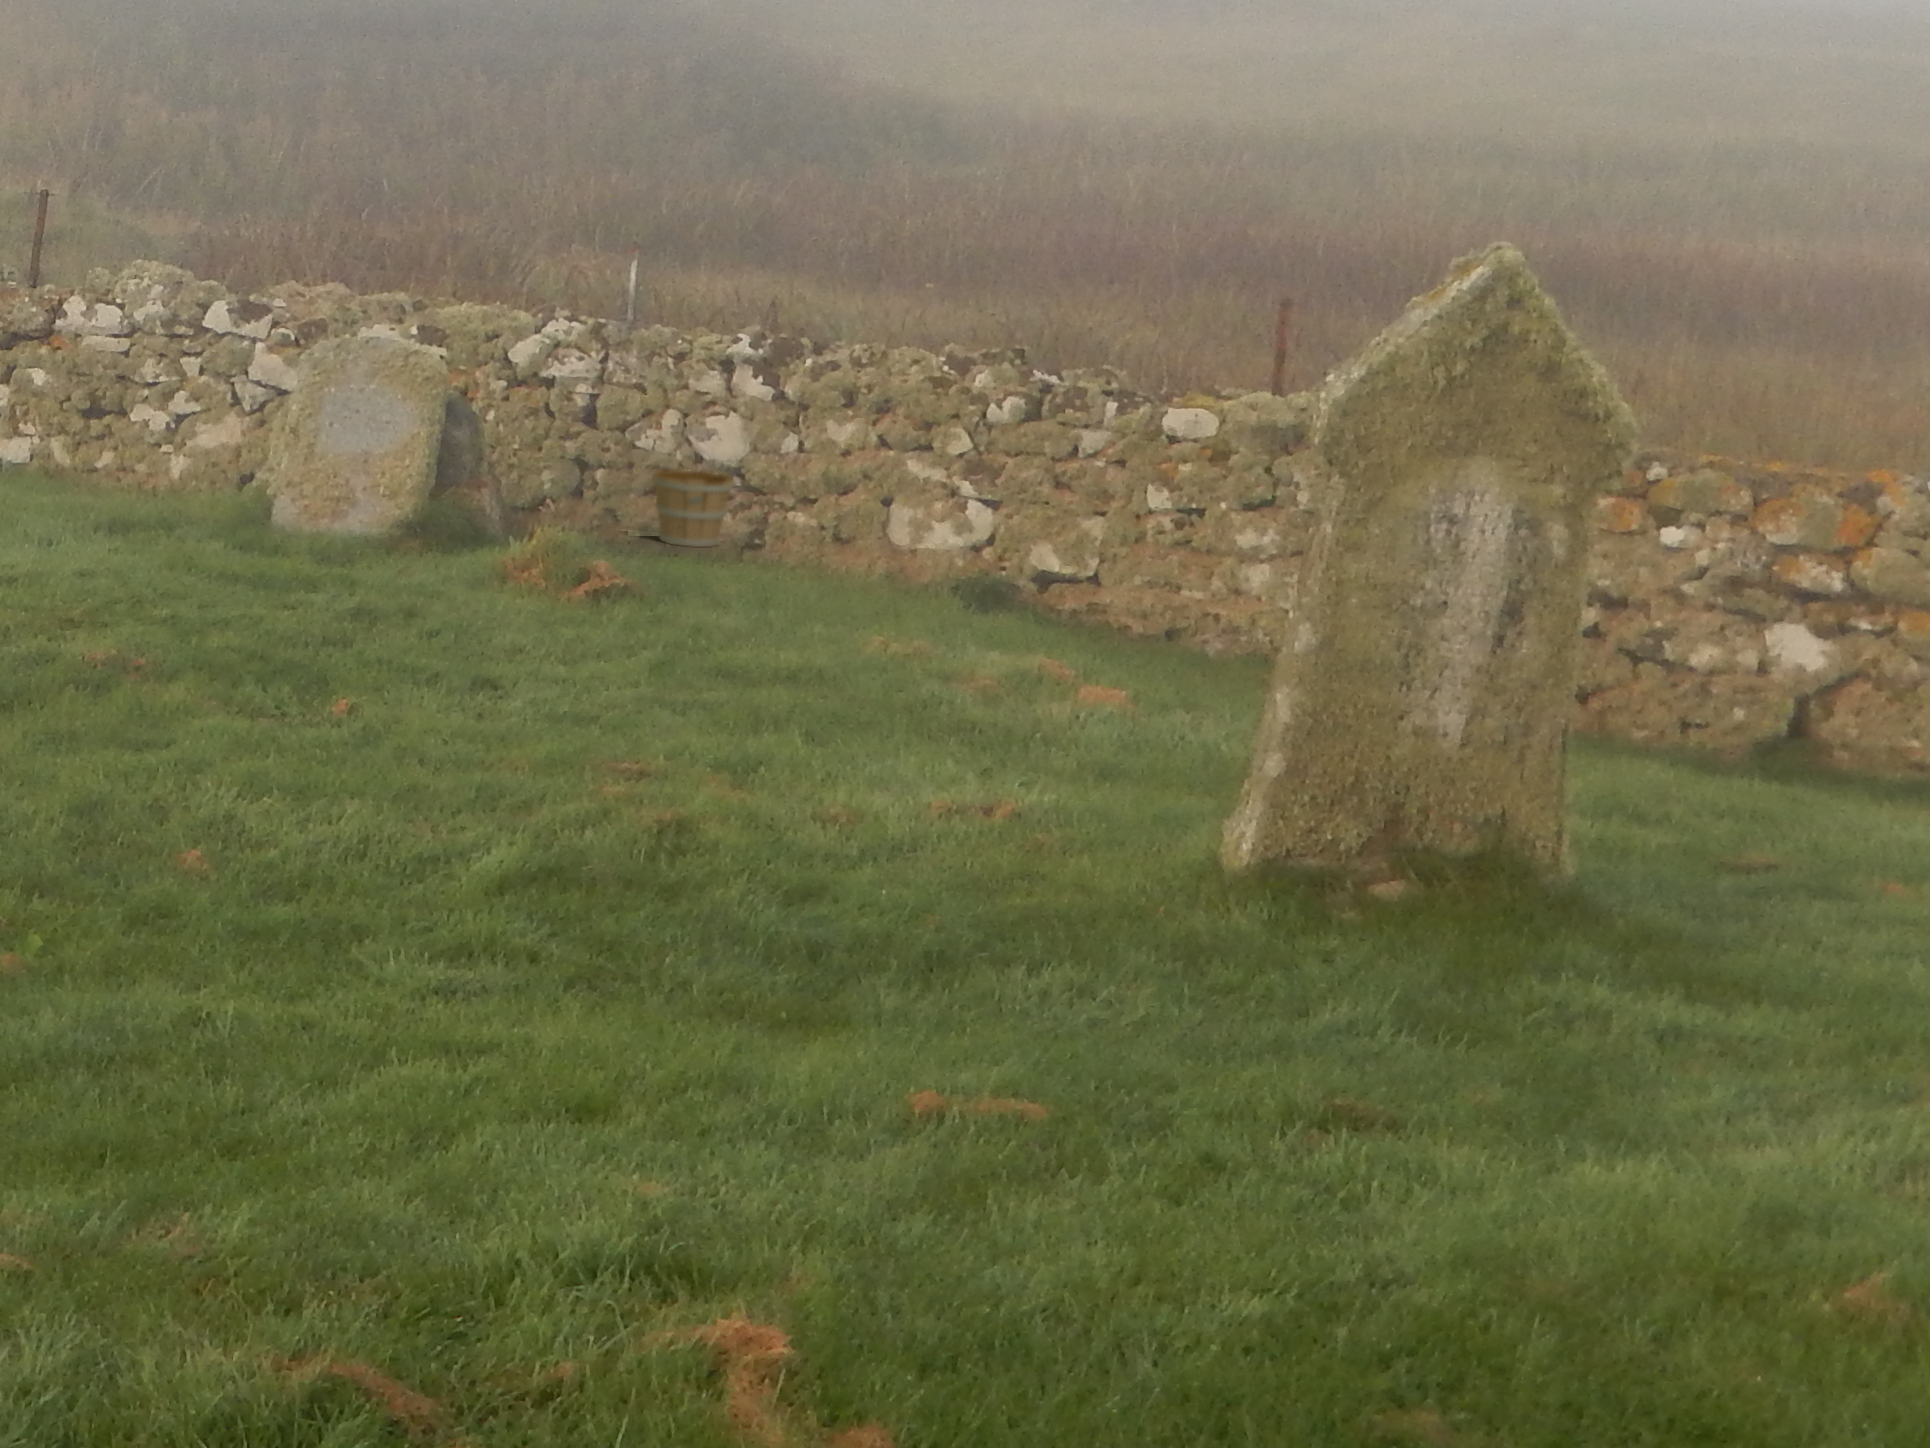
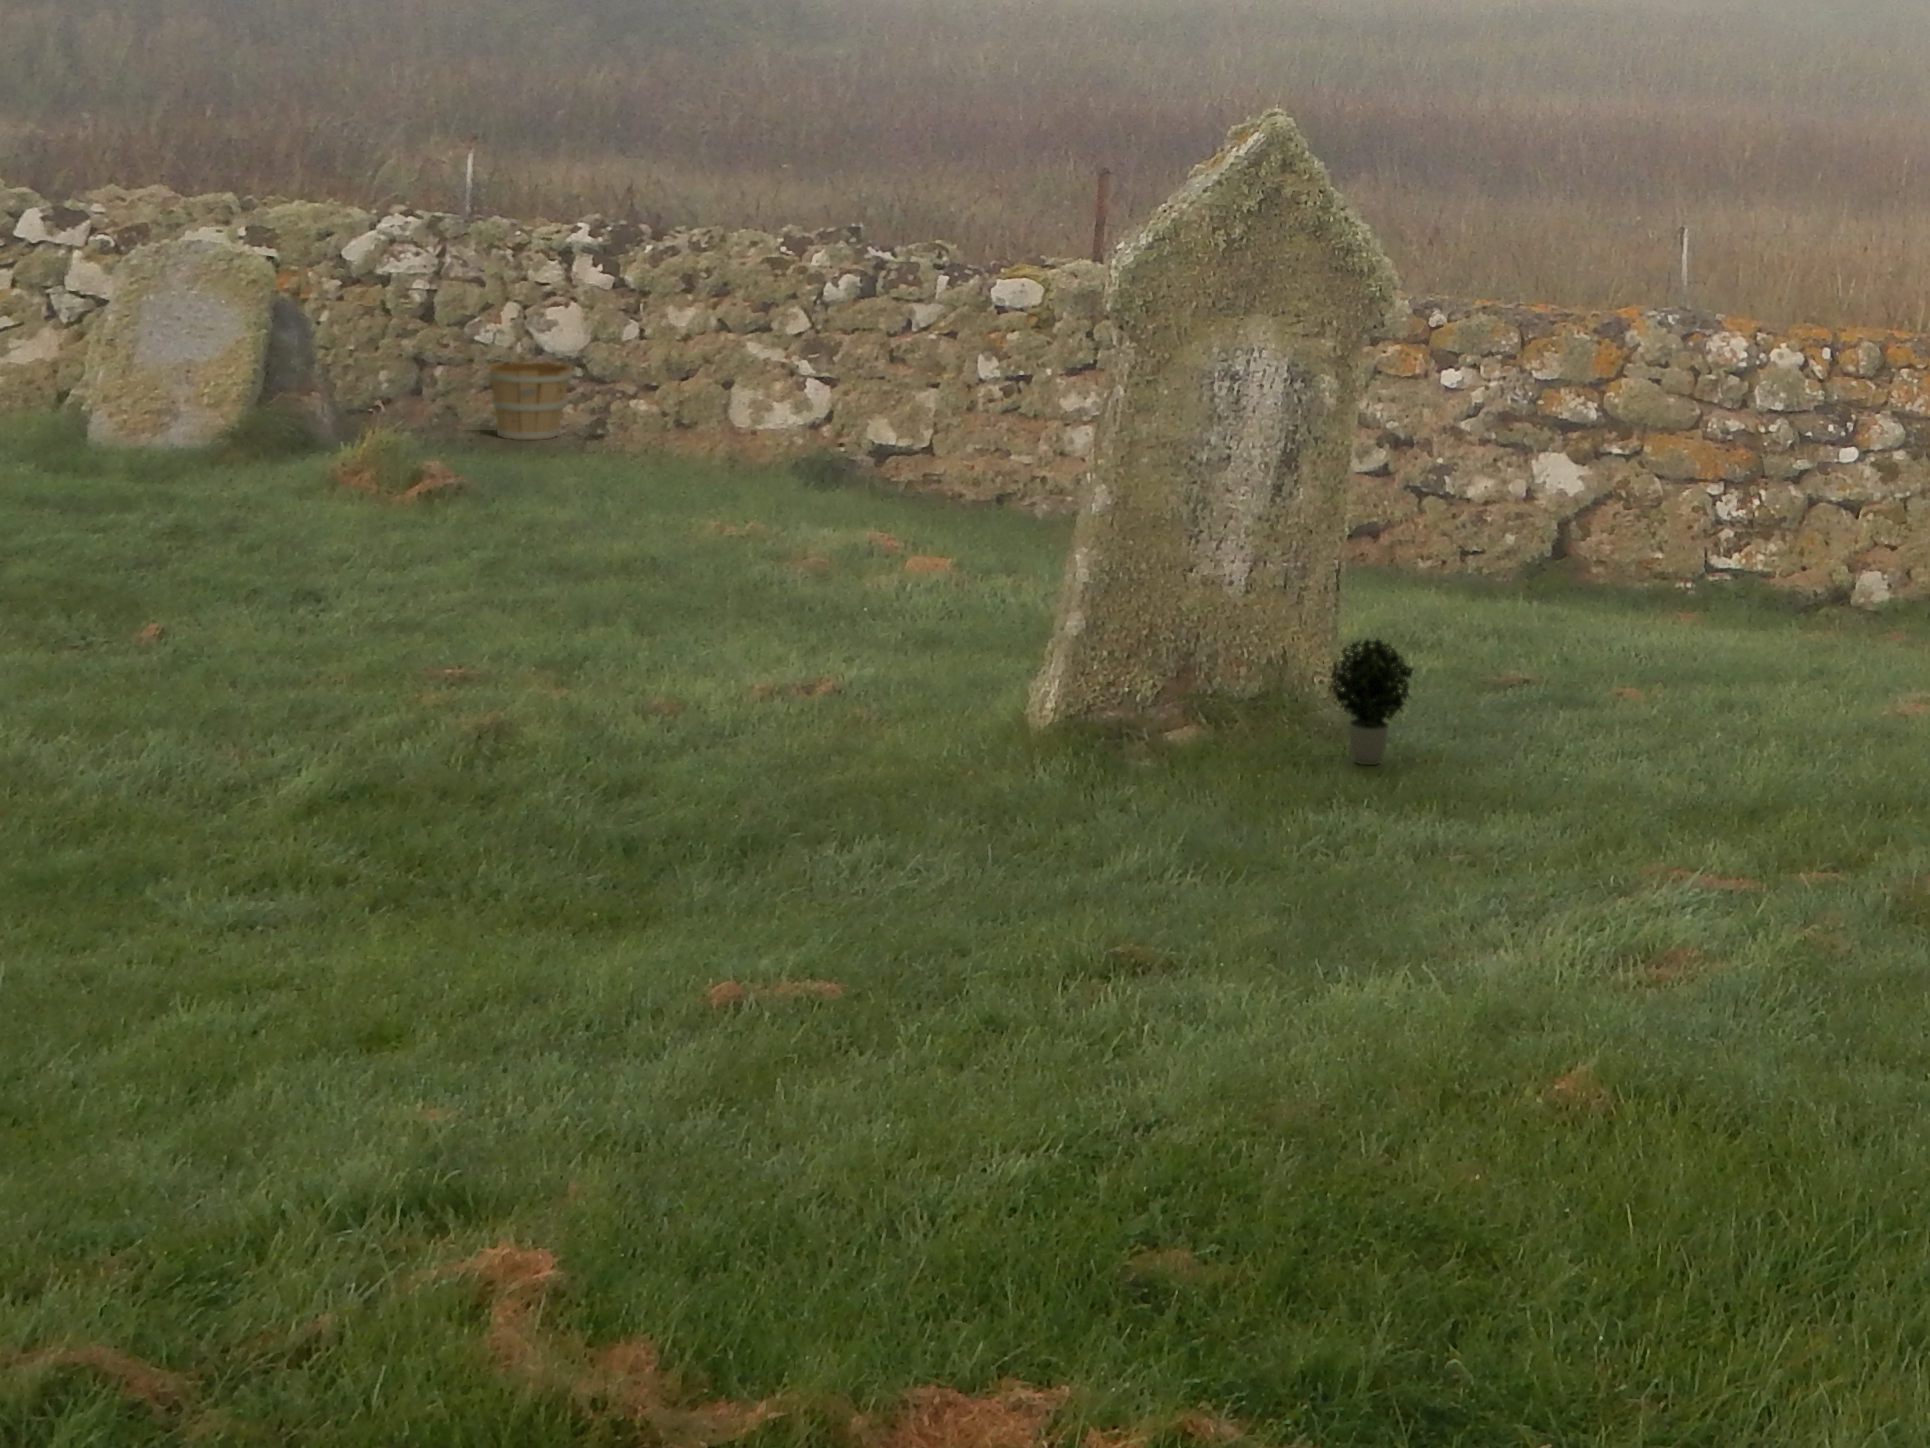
potted plant: none [1599,773,1683,885] -> present [1331,639,1414,765]

